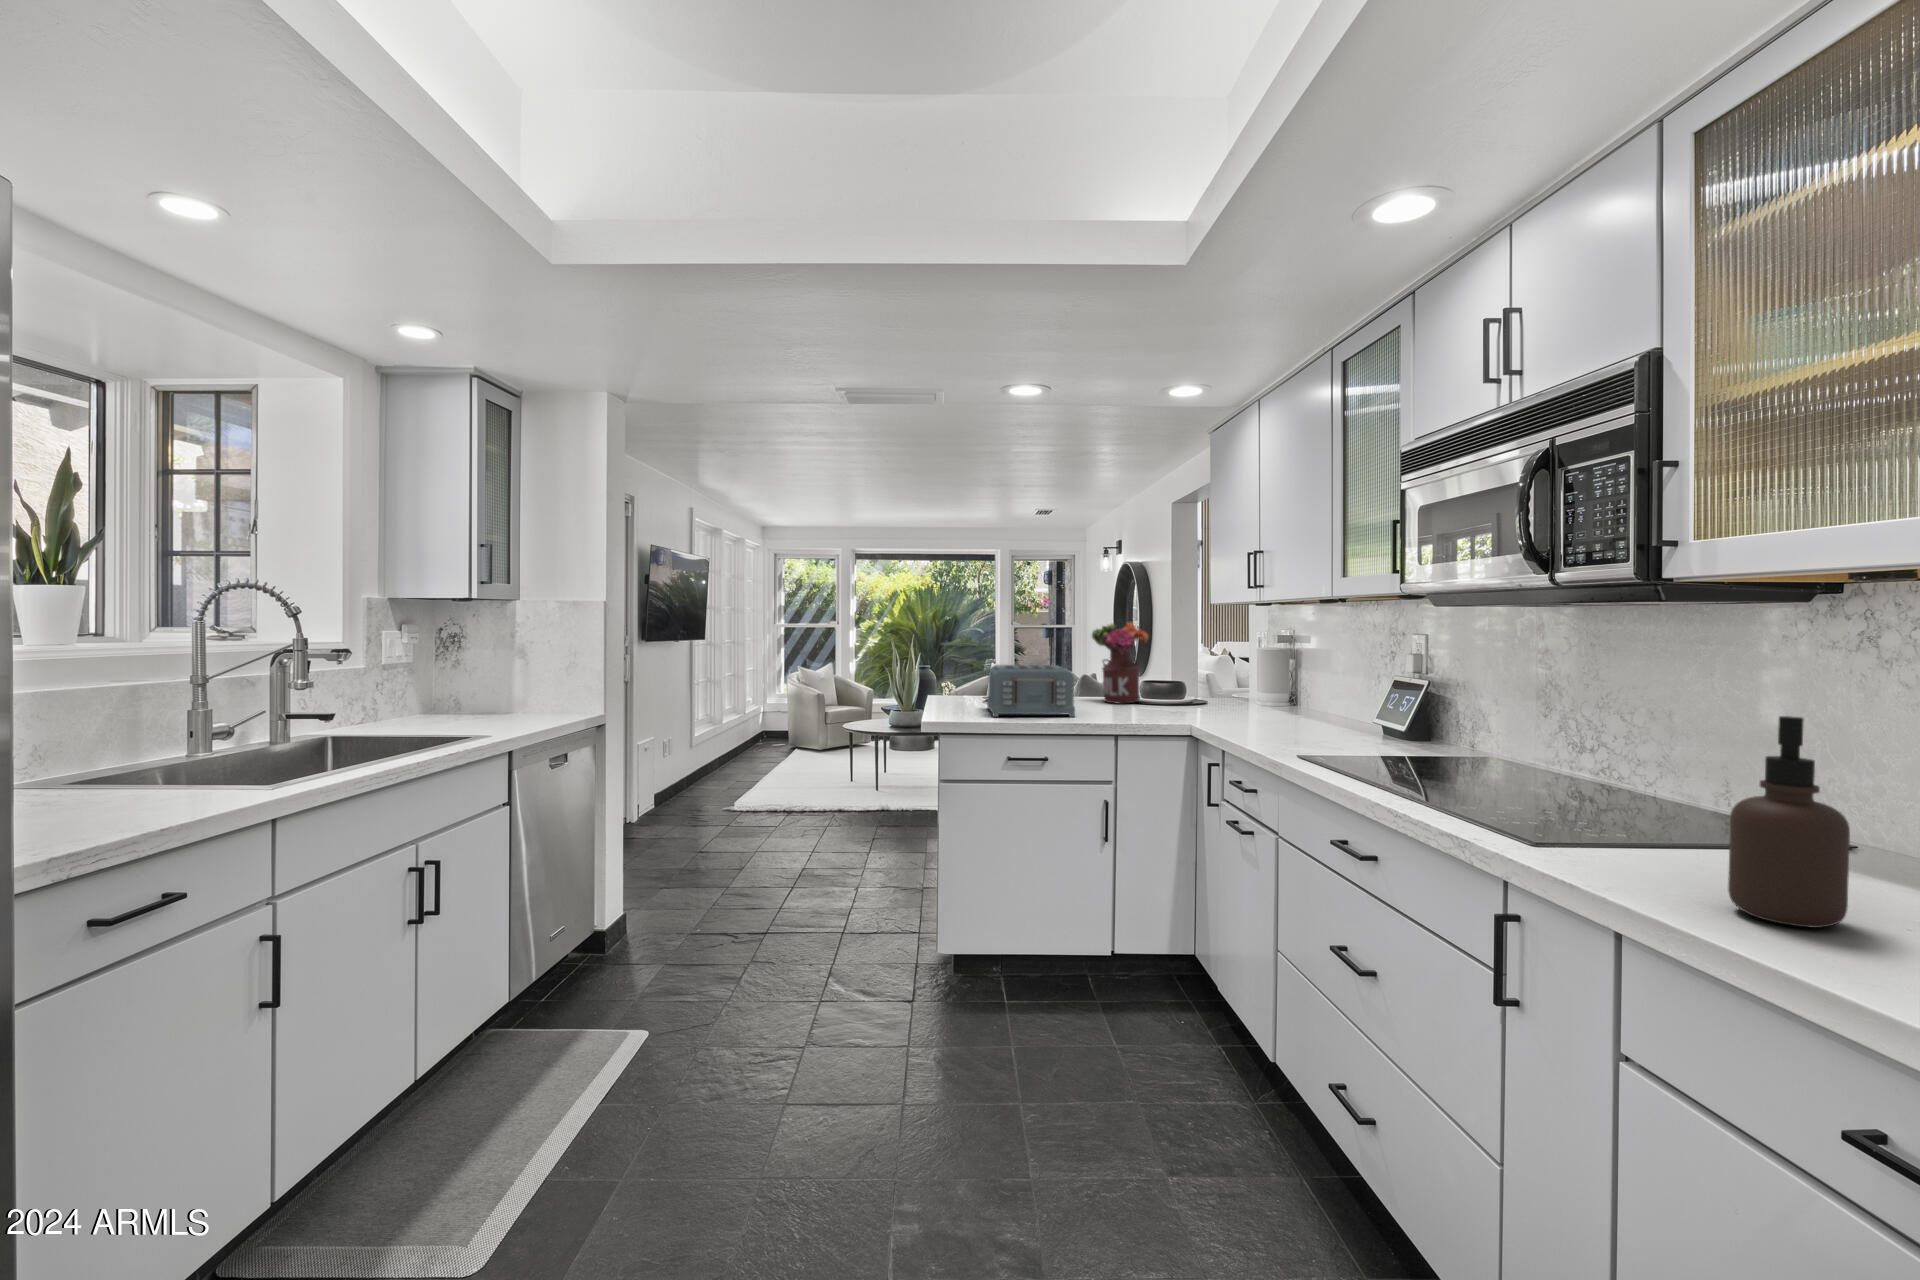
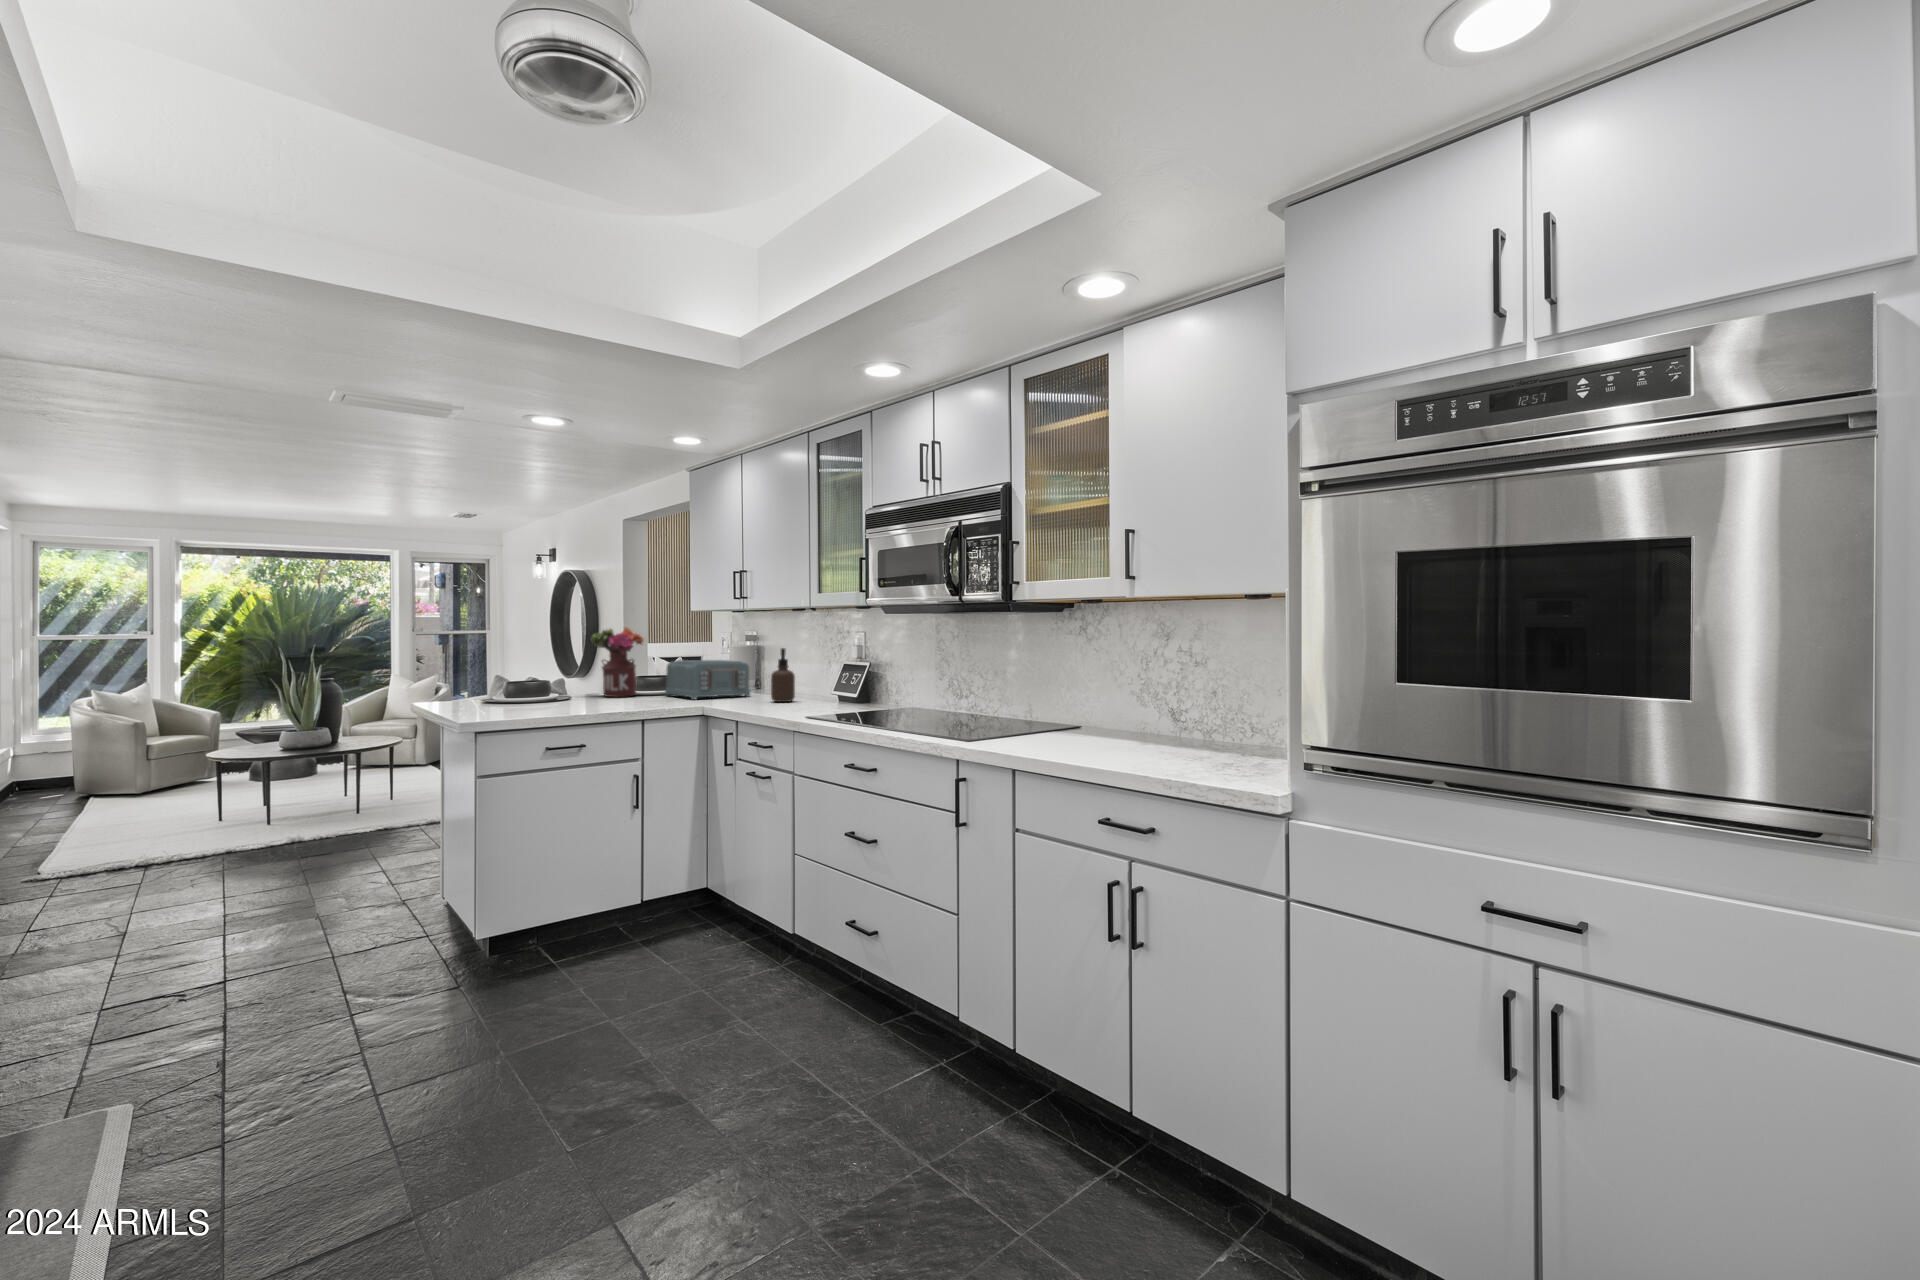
toaster: present [987,665,1075,717] -> present [665,660,750,700]
soap dispenser: present [1728,716,1850,928] -> present [771,648,795,702]

